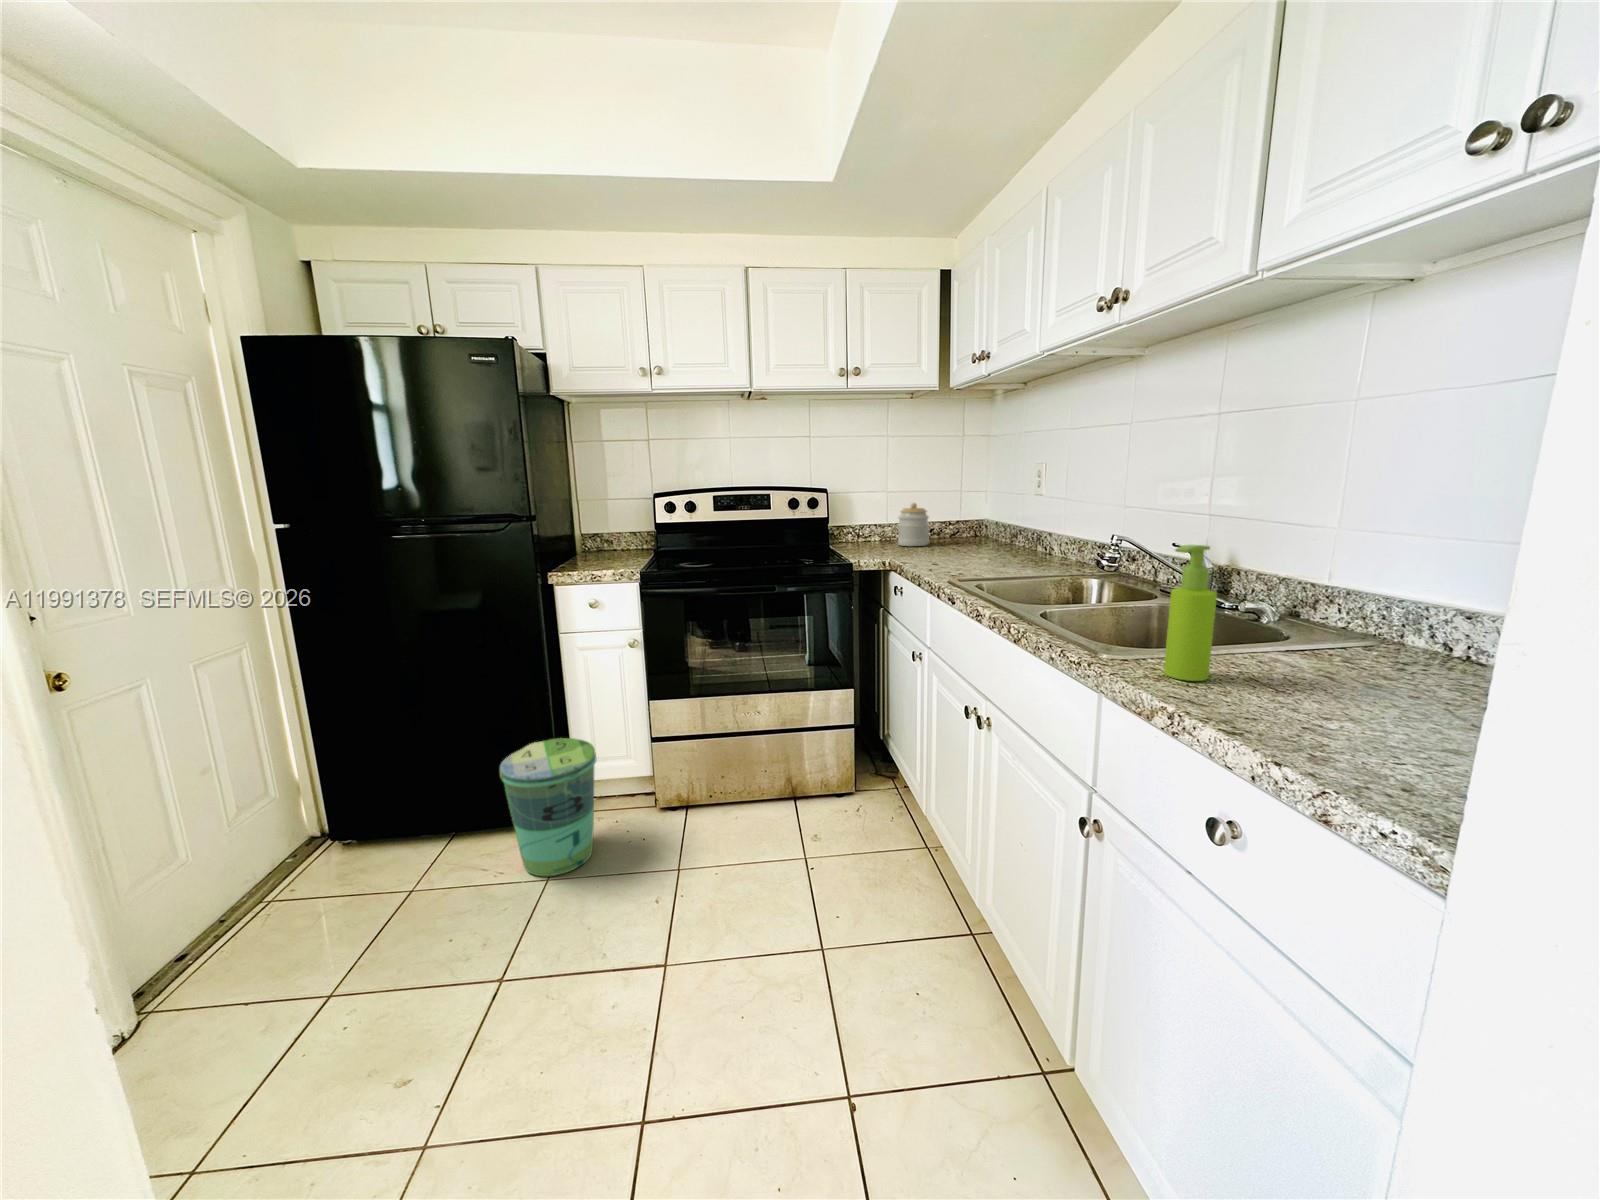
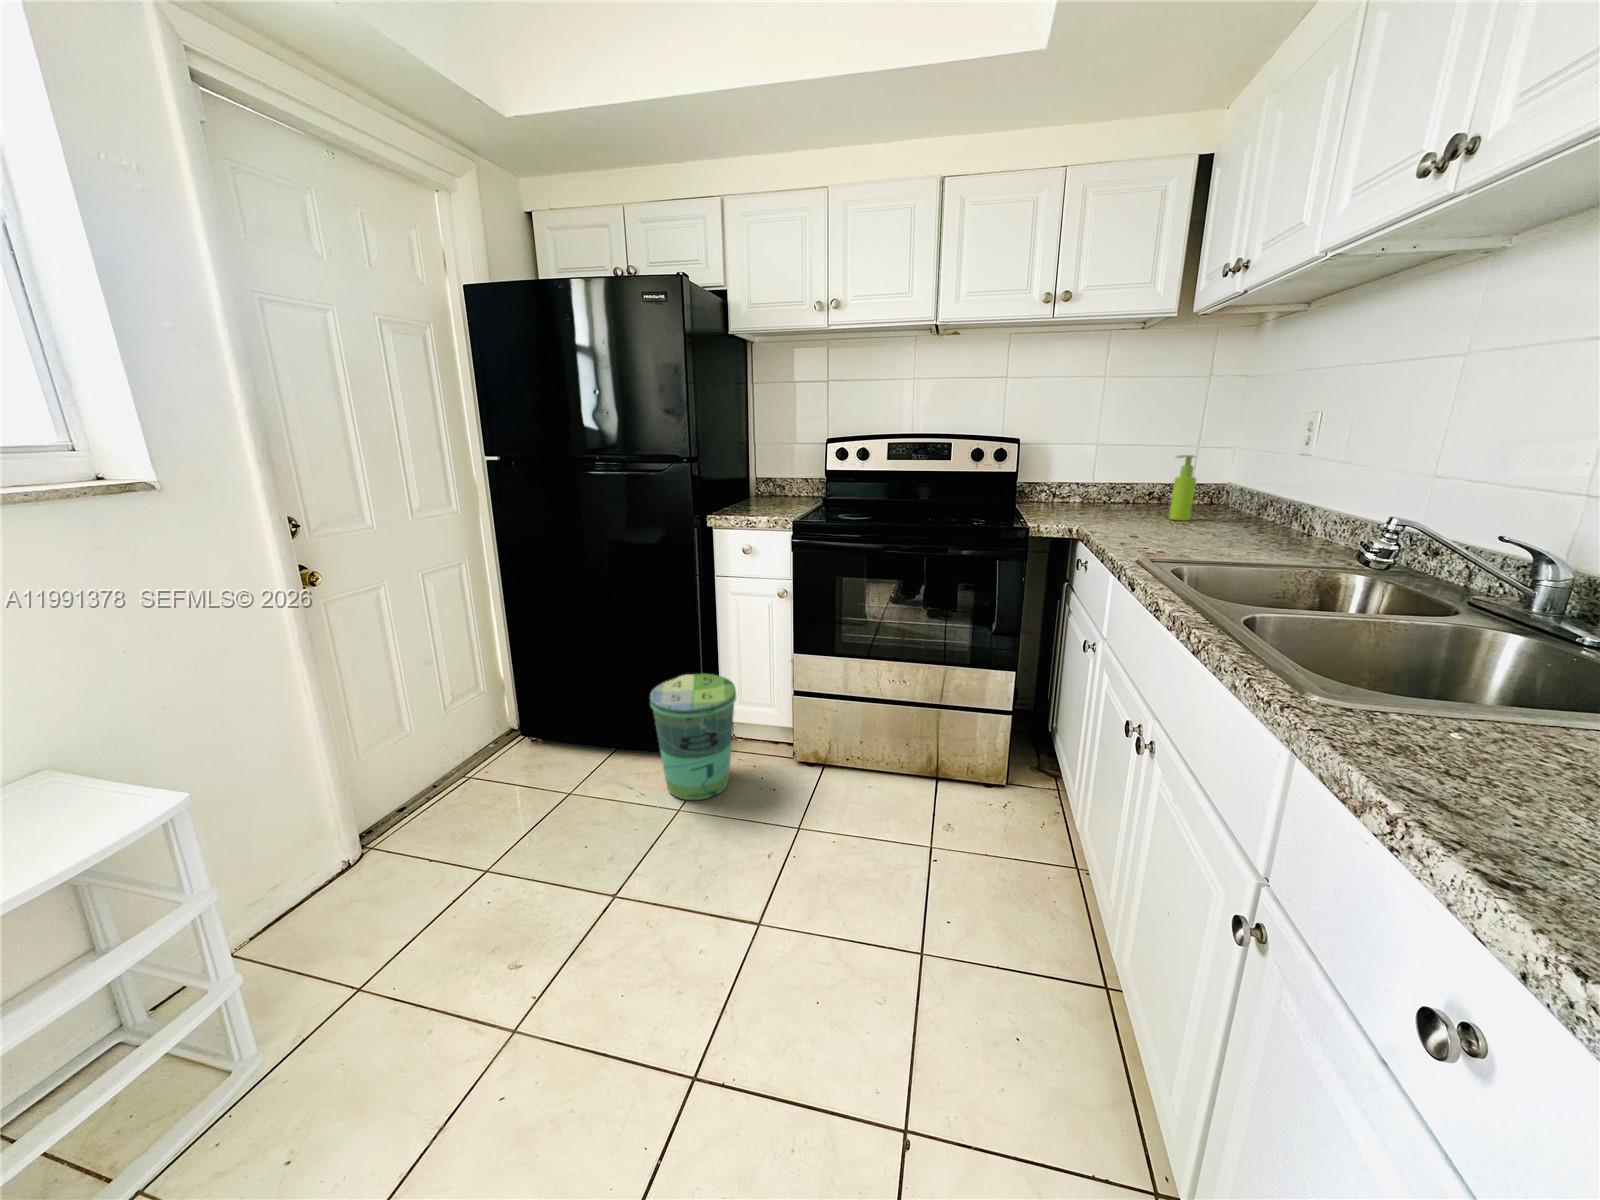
jar: present [898,503,929,546] -> none [1099,459,1144,512]
soap dispenser: present [1164,545,1217,681] -> present [1169,455,1196,520]

